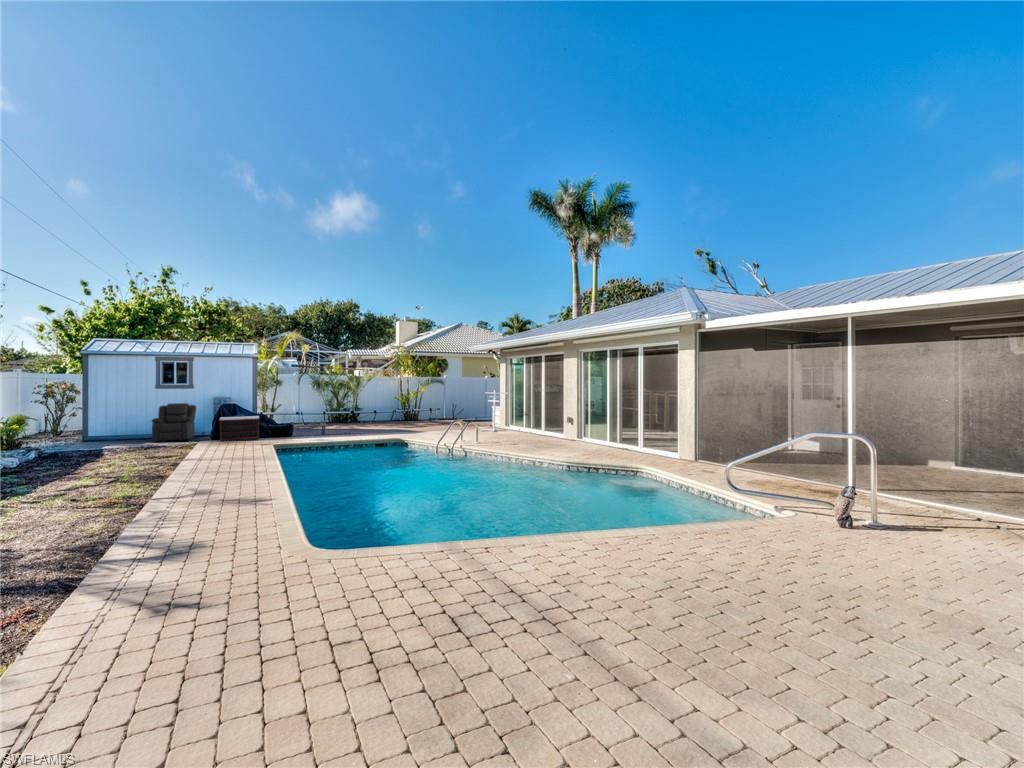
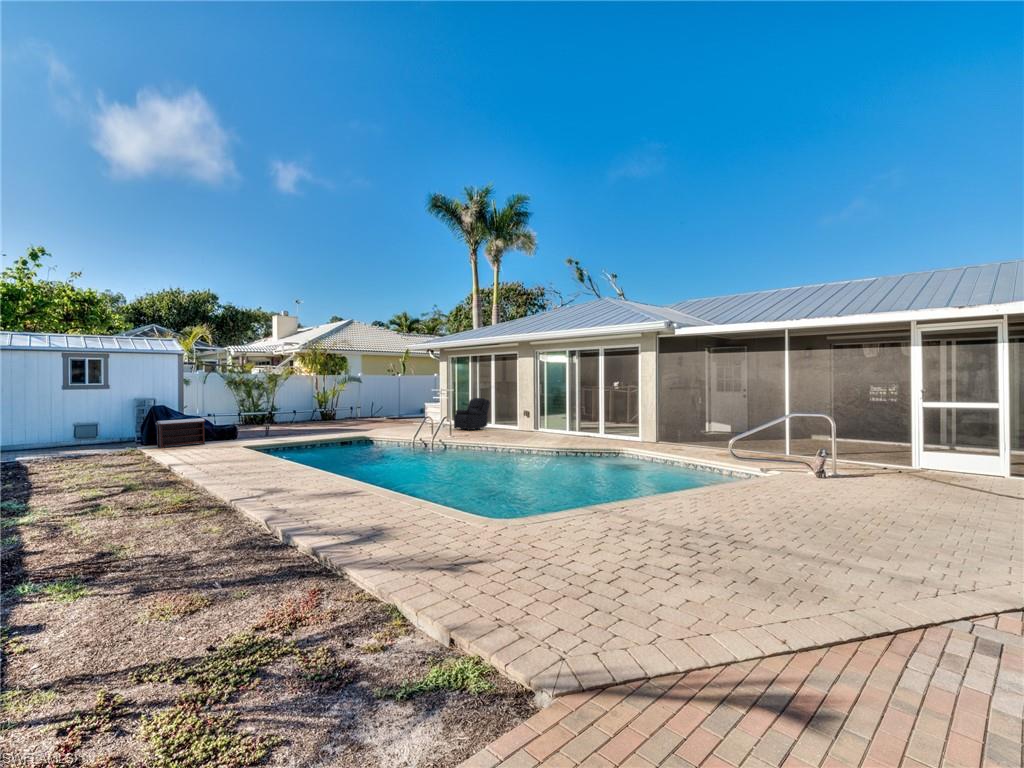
chair: present [152,403,196,442] -> present [454,398,490,430]

